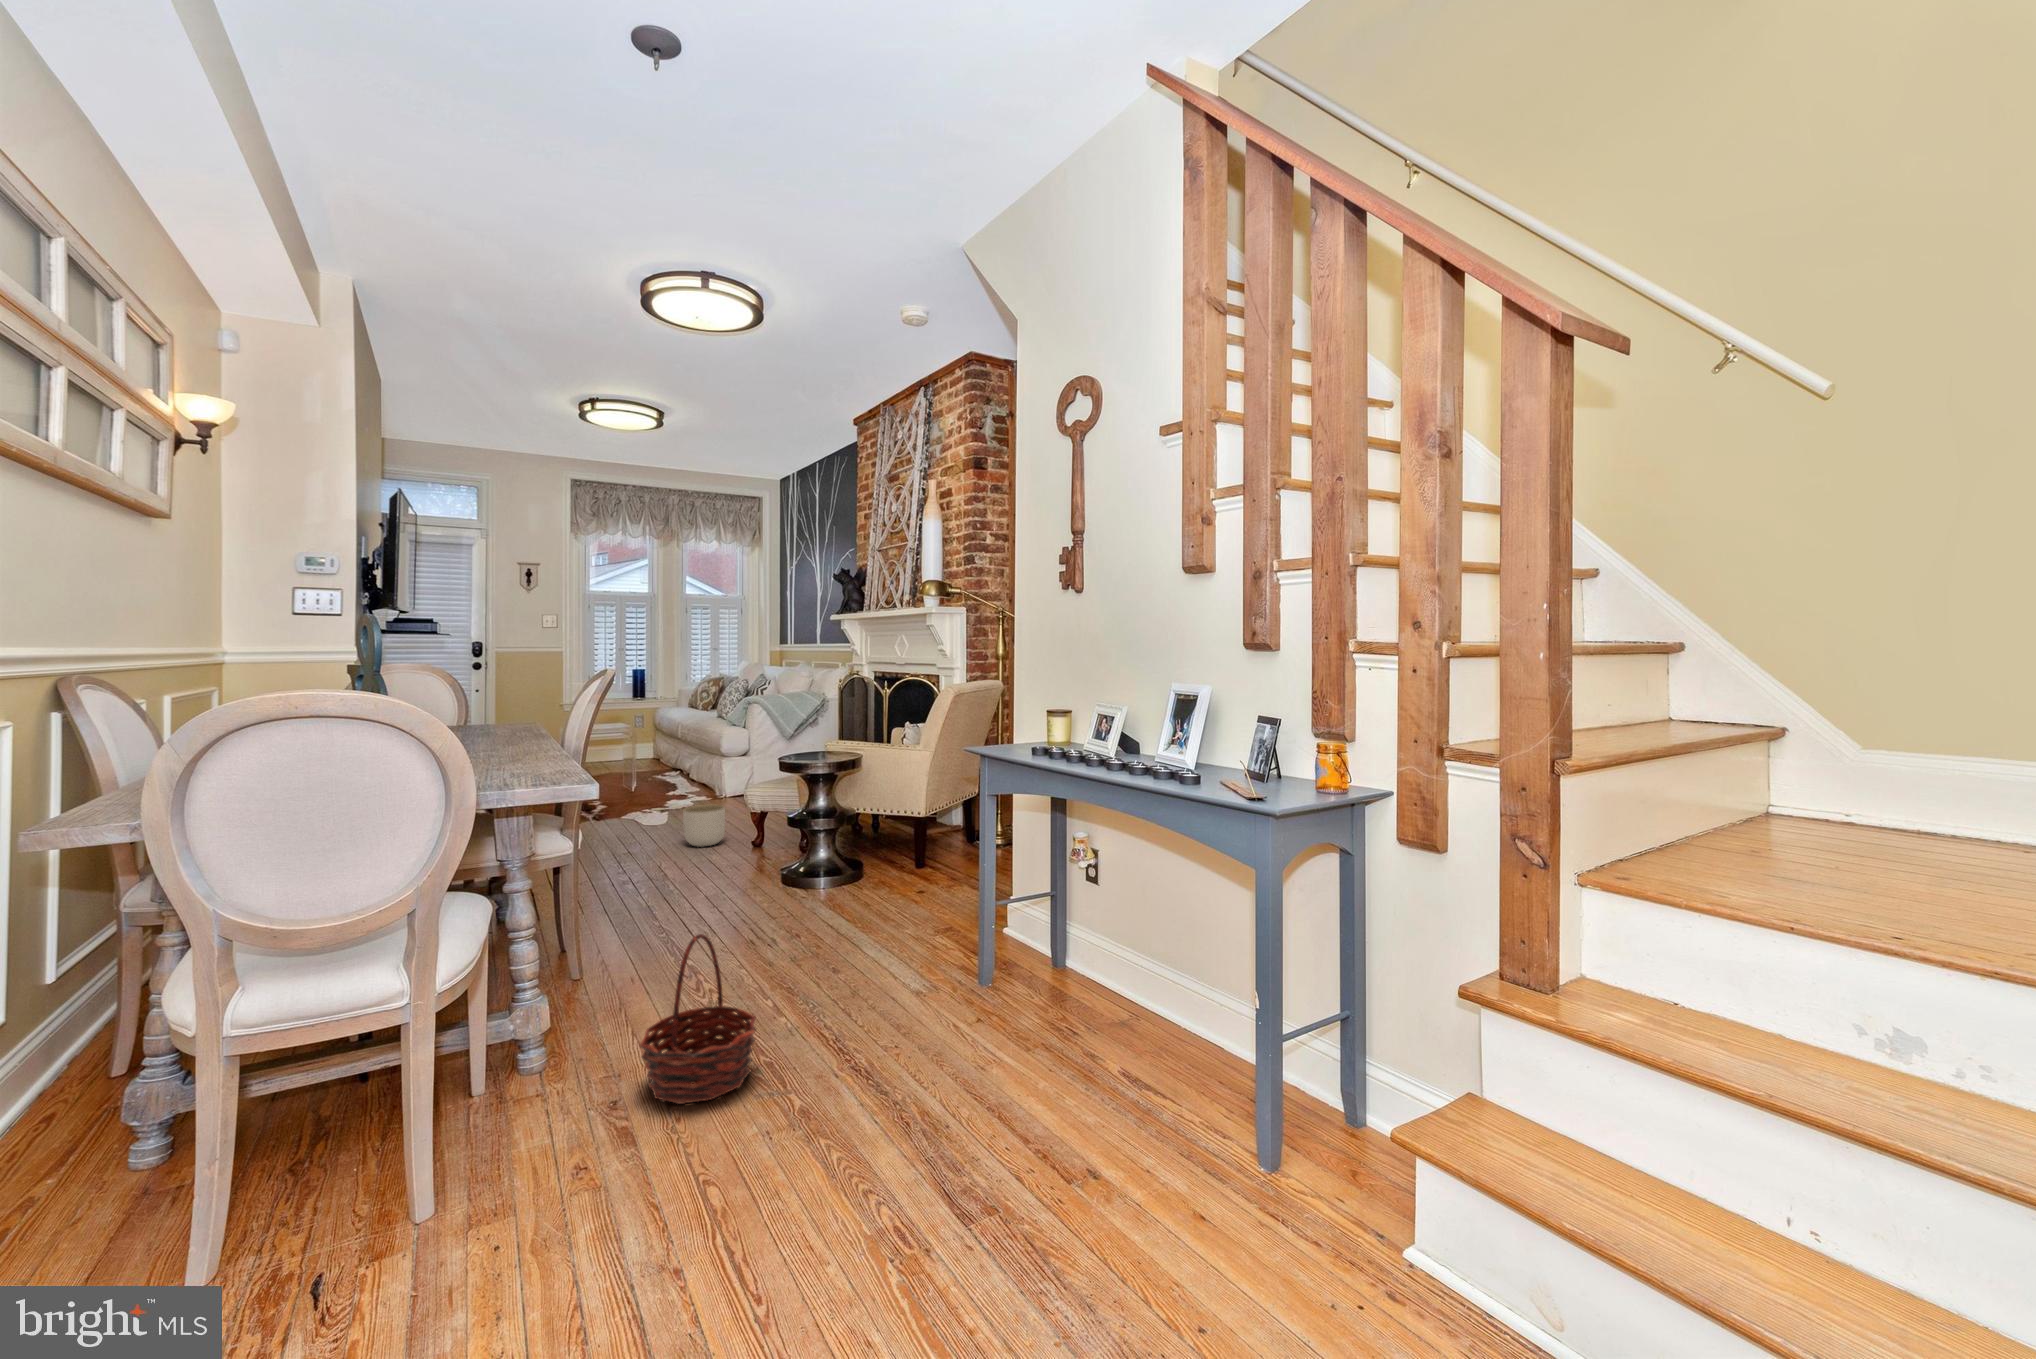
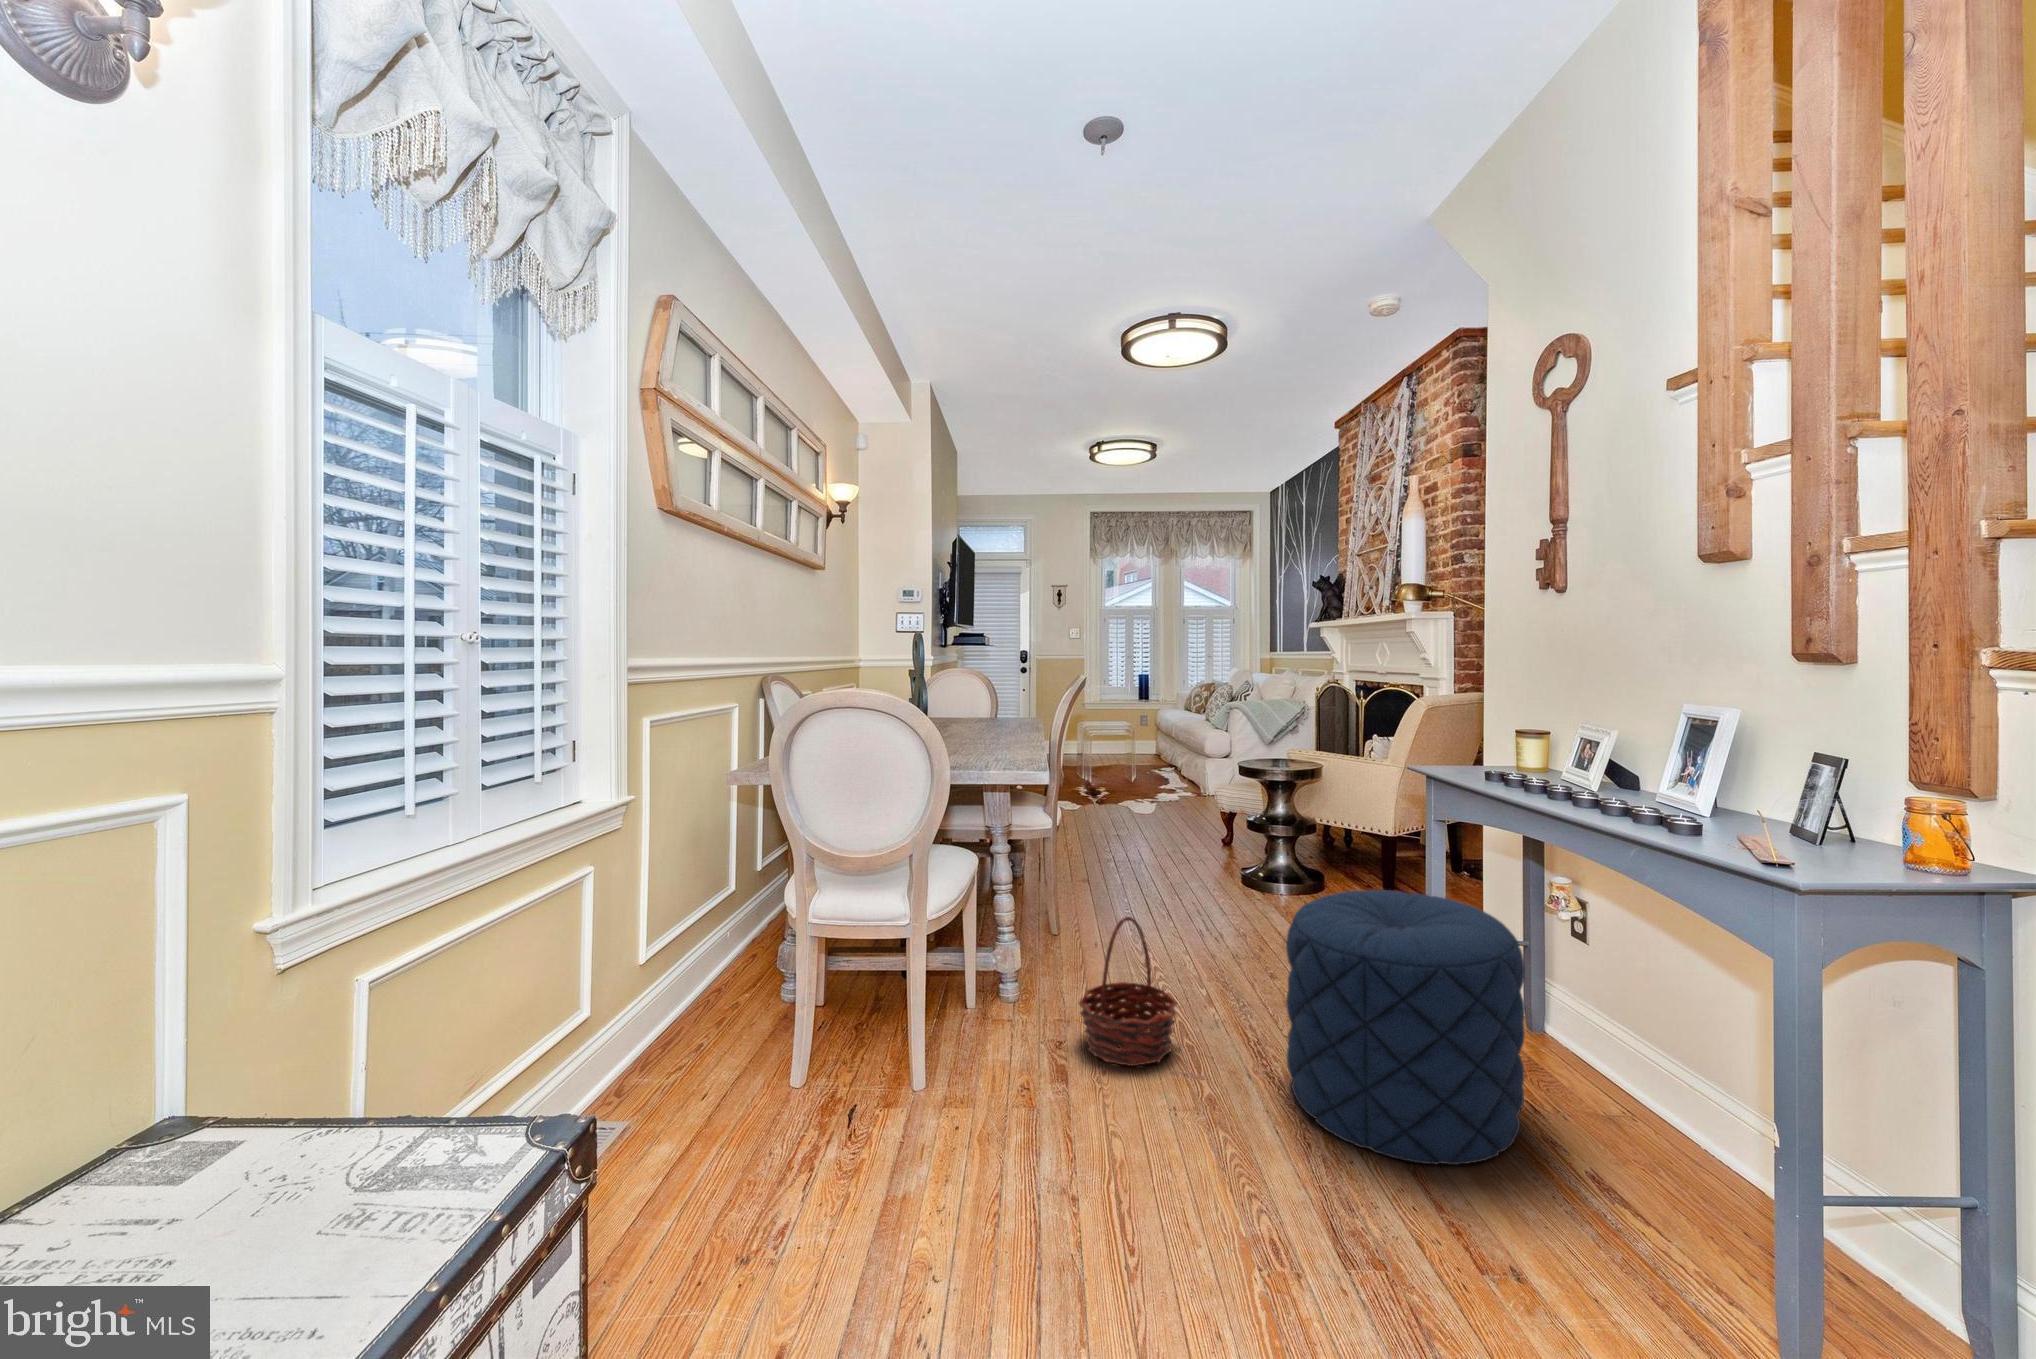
planter: present [683,805,725,847] -> none [1160,802,1197,840]
pouf: none [875,863,1076,1111] -> present [1286,890,1525,1165]

